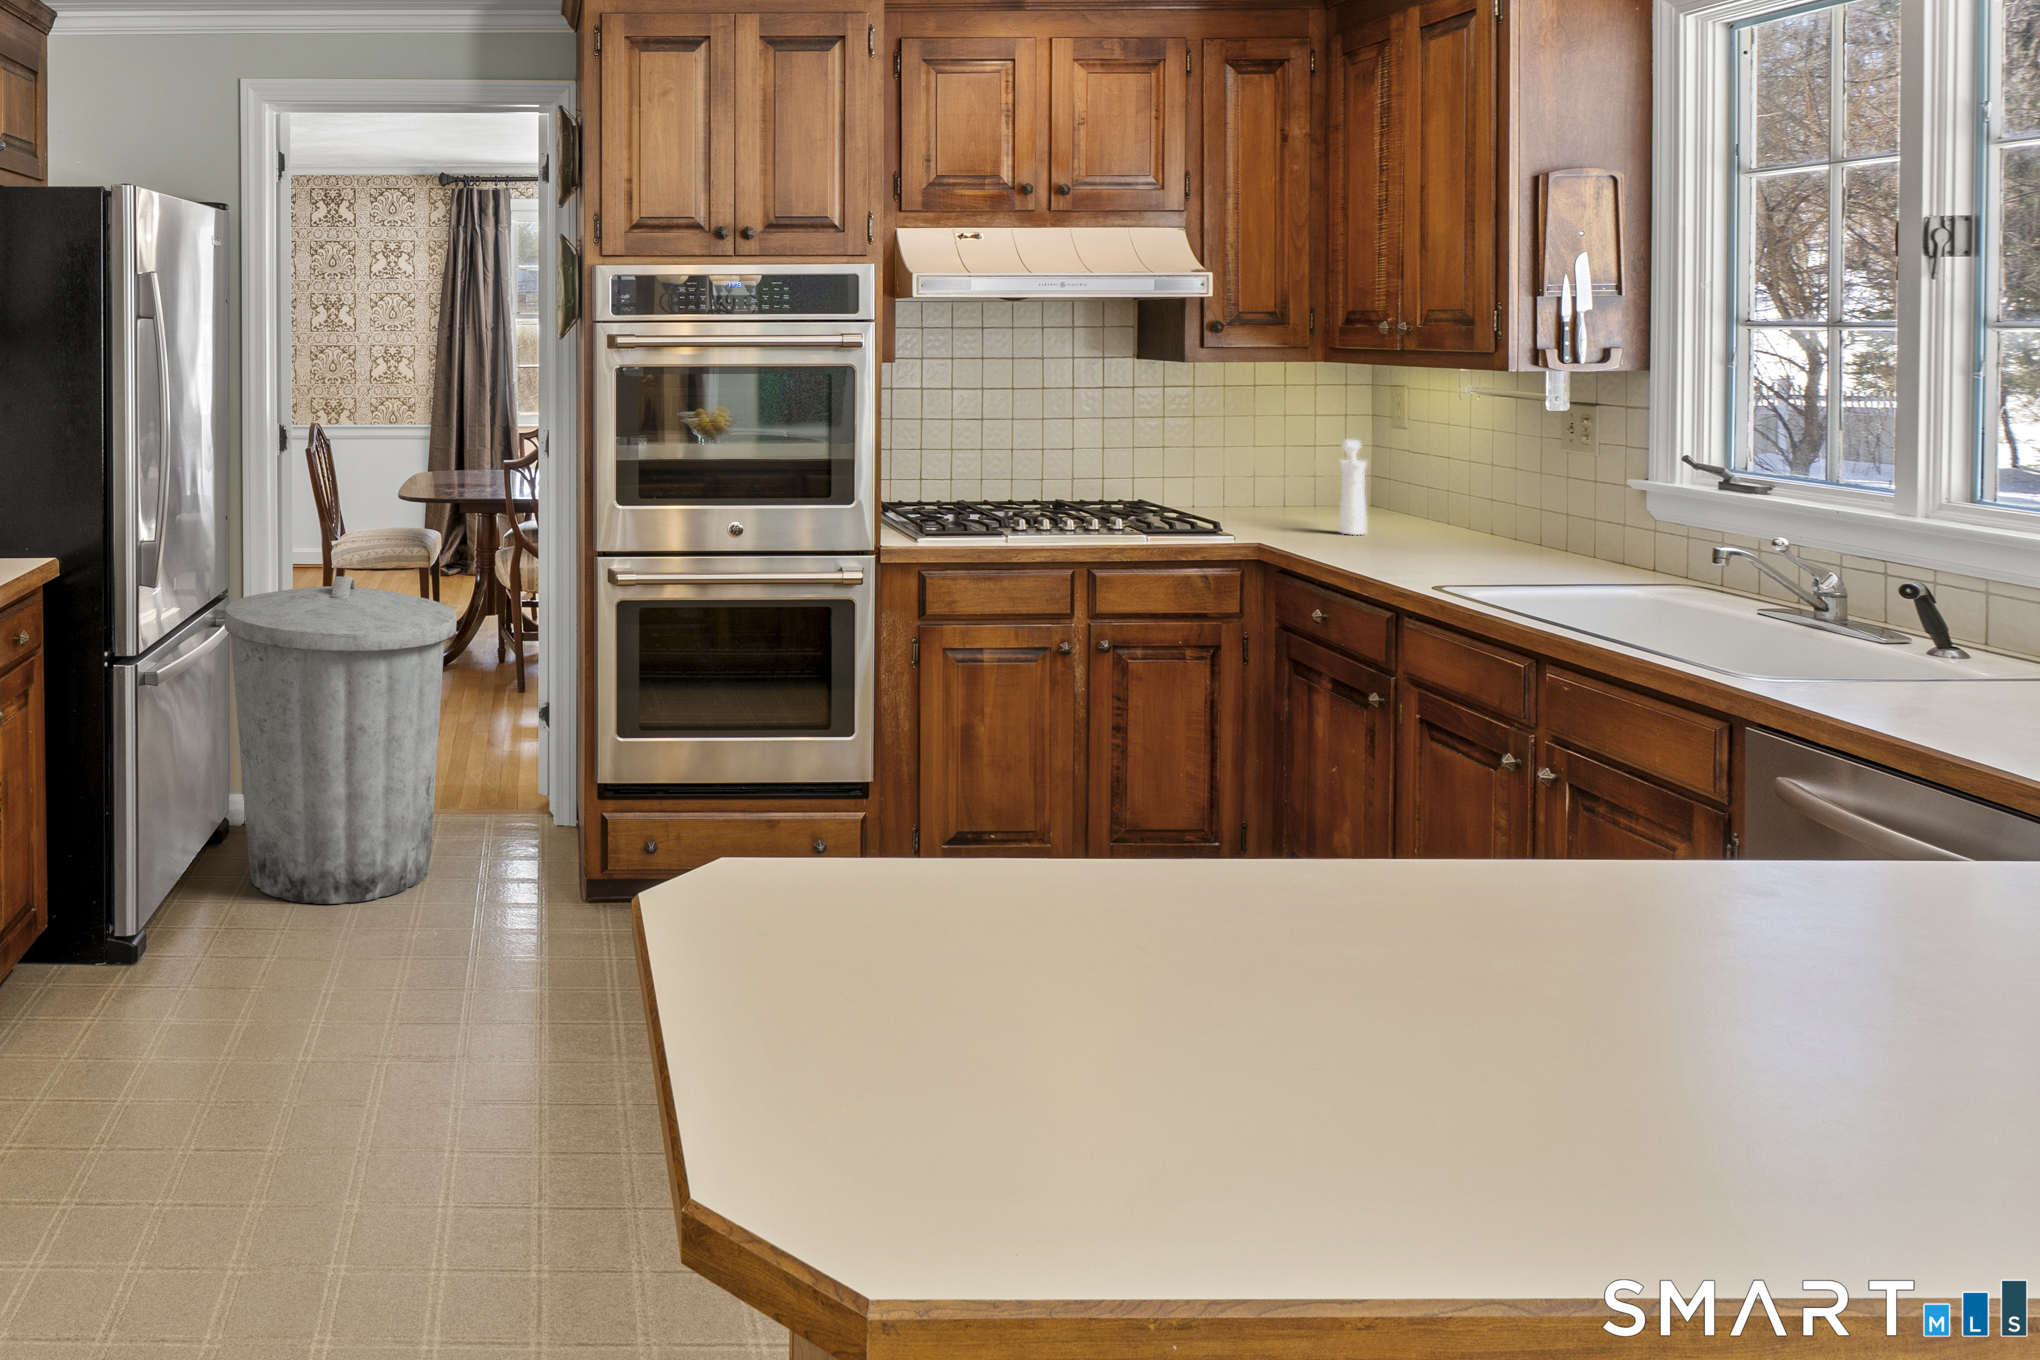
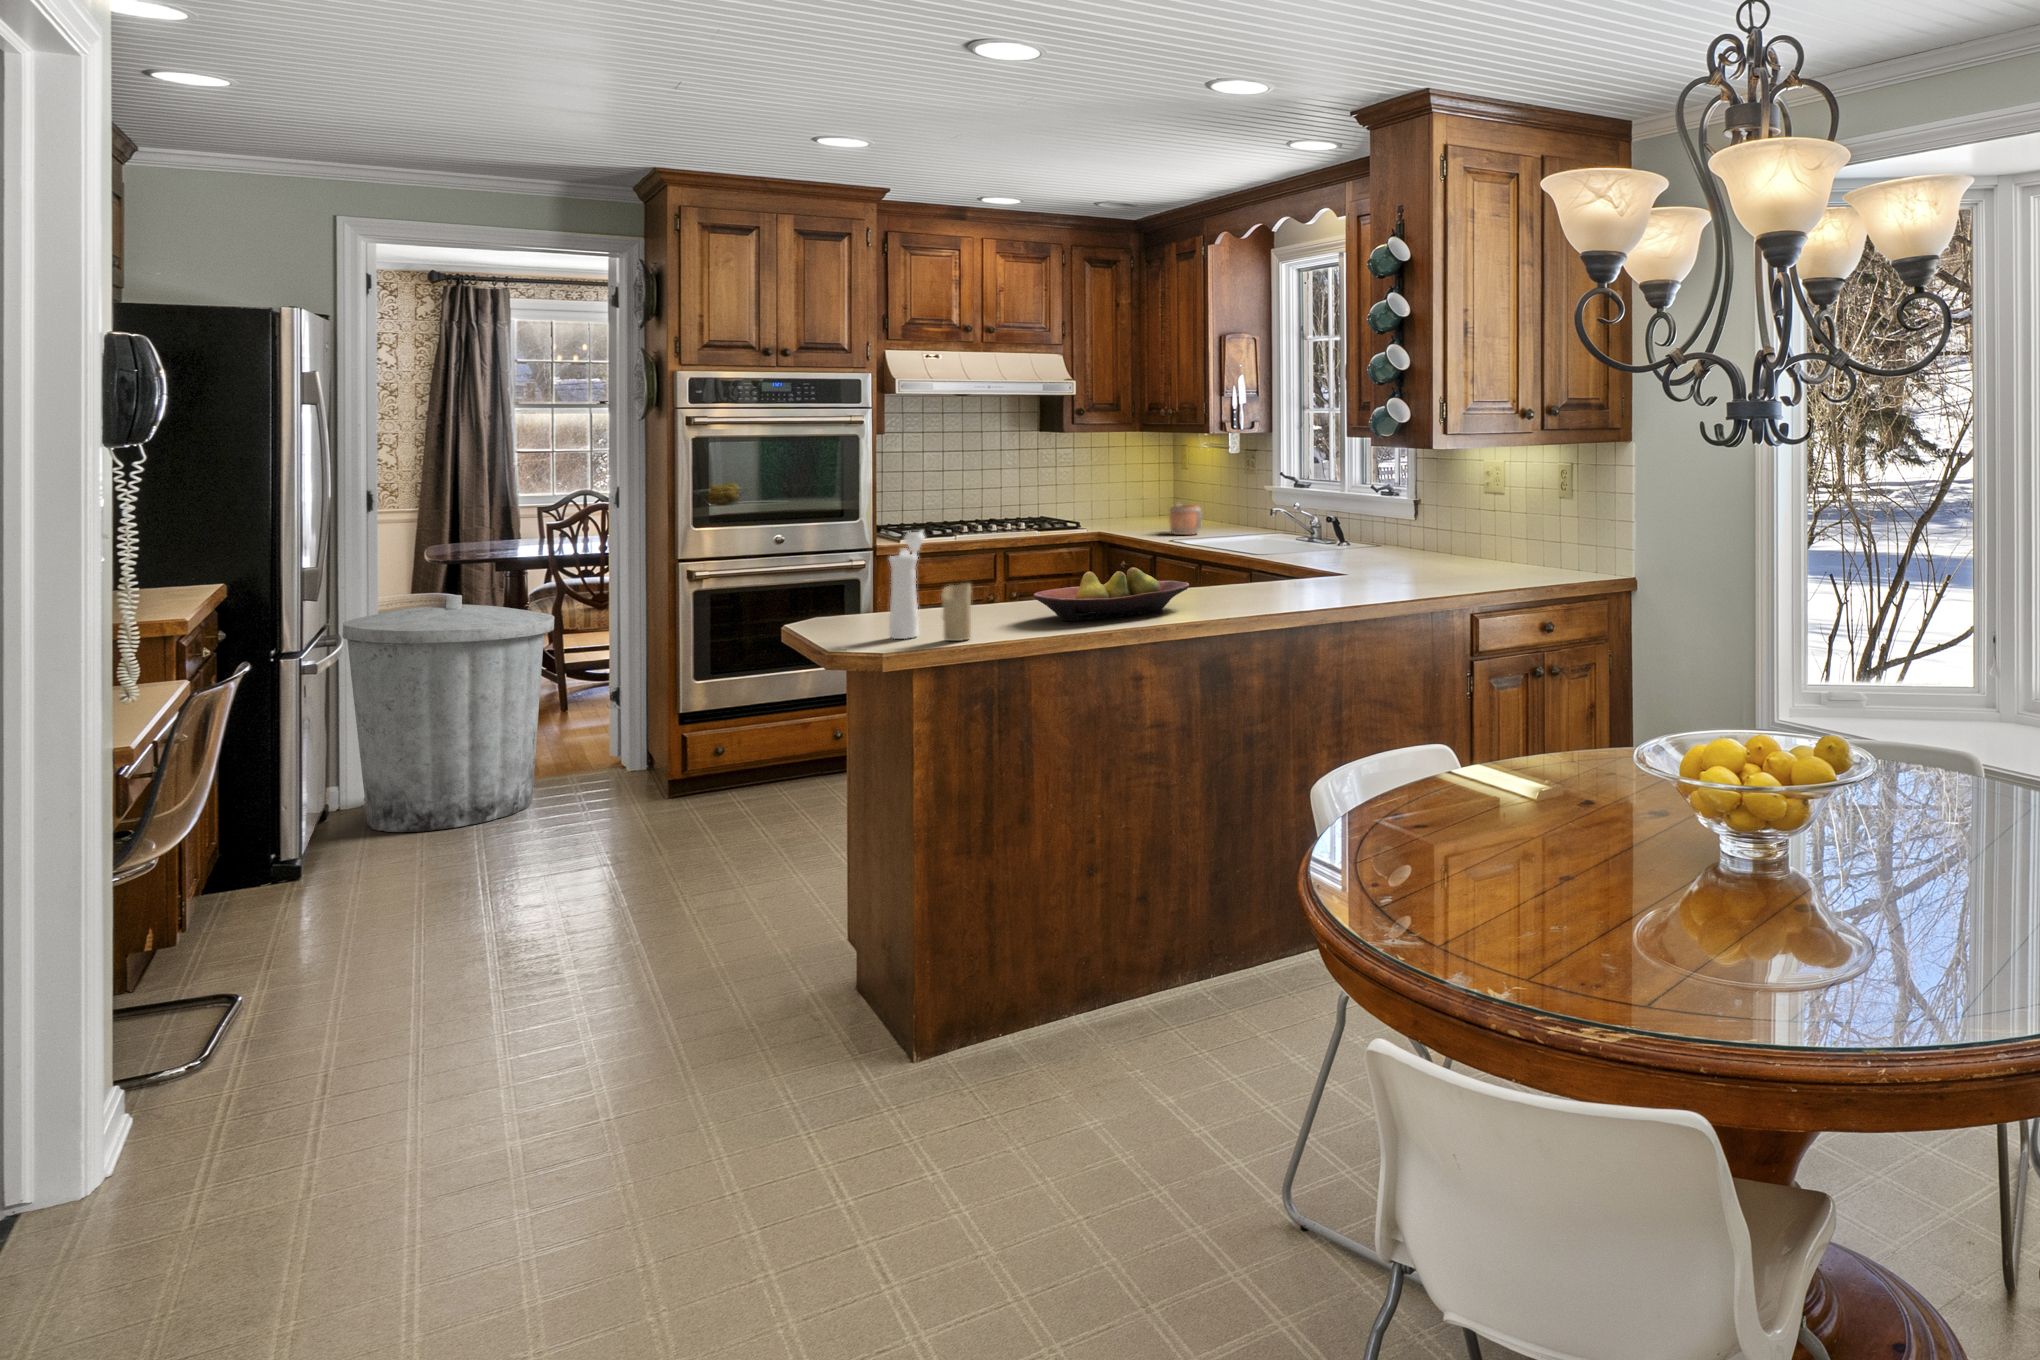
pepper mill: present [1339,440,1367,535] -> present [889,532,925,639]
mug: none [1406,502,1478,567] -> present [1169,504,1202,535]
fruit bowl: none [1302,864,1885,1063] -> present [1033,568,1189,621]
candle: none [1022,927,1126,1148] -> present [941,583,972,641]

